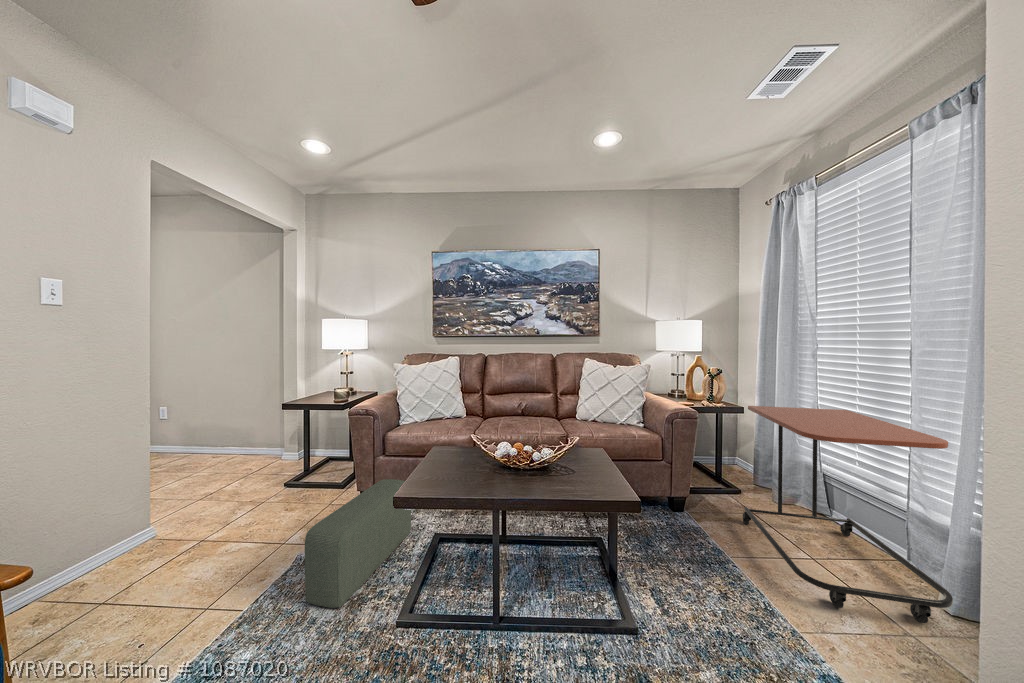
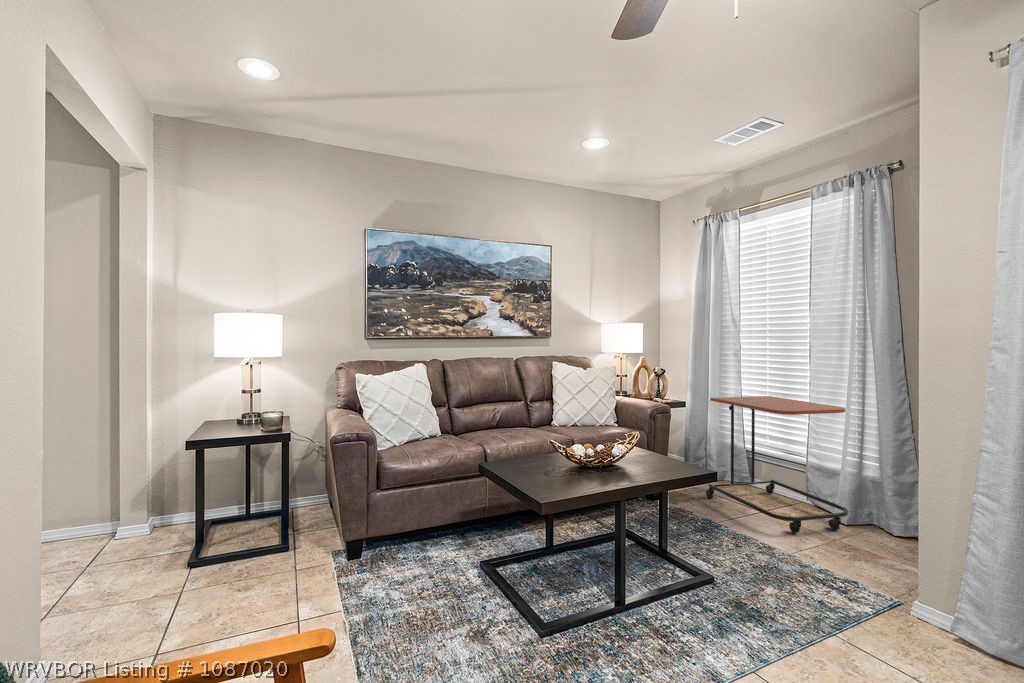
pouf: present [305,479,411,608] -> none [407,506,461,640]

